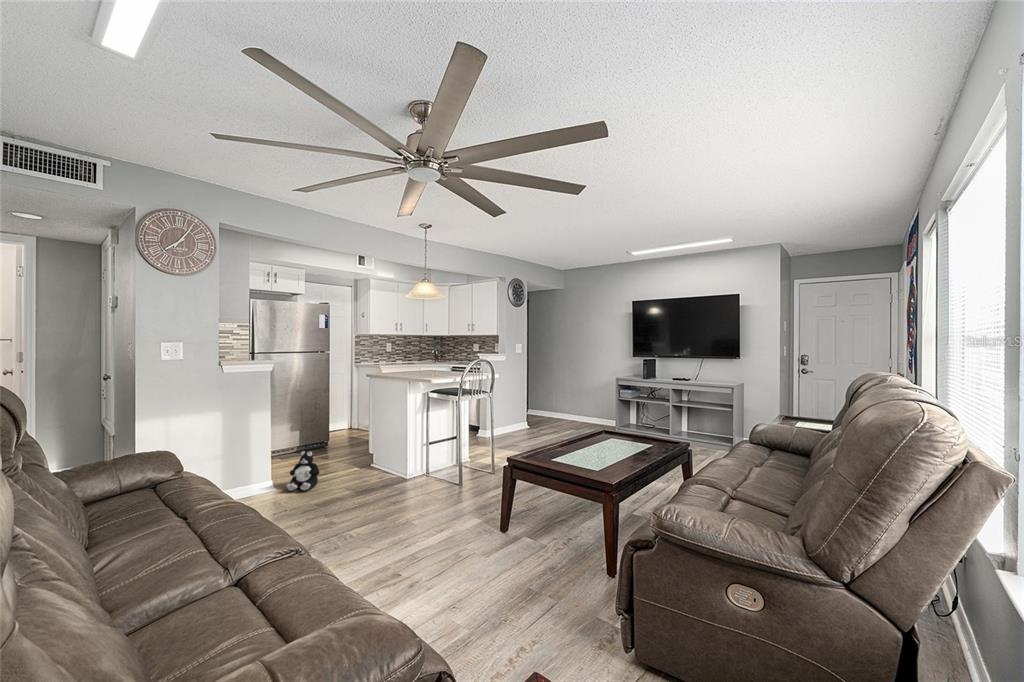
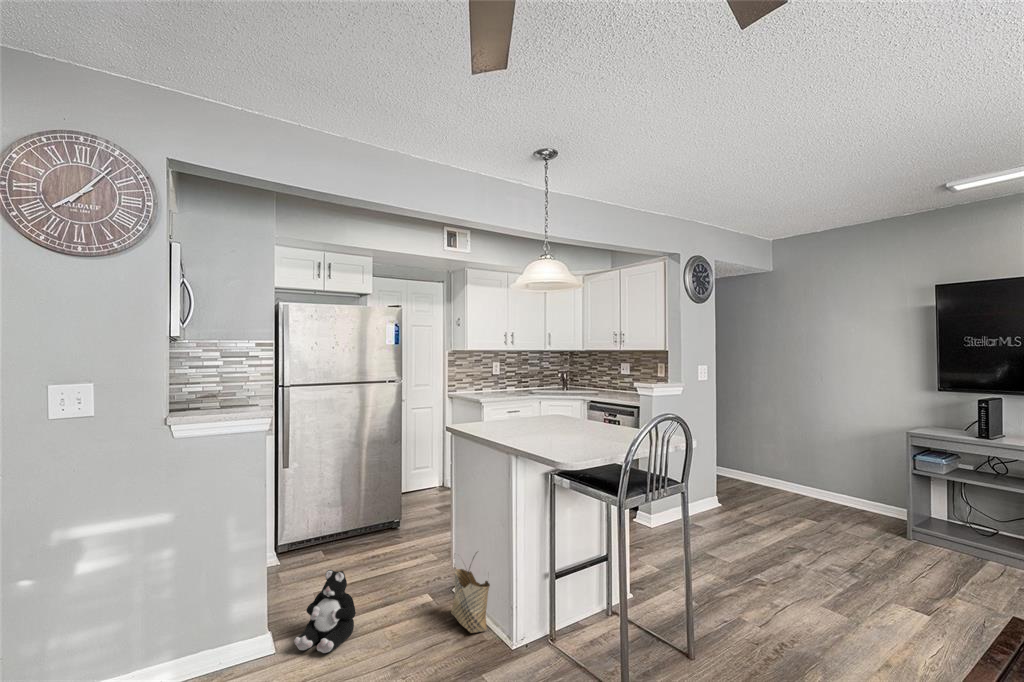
woven basket: none [372,438,395,479] -> present [451,552,490,633]

